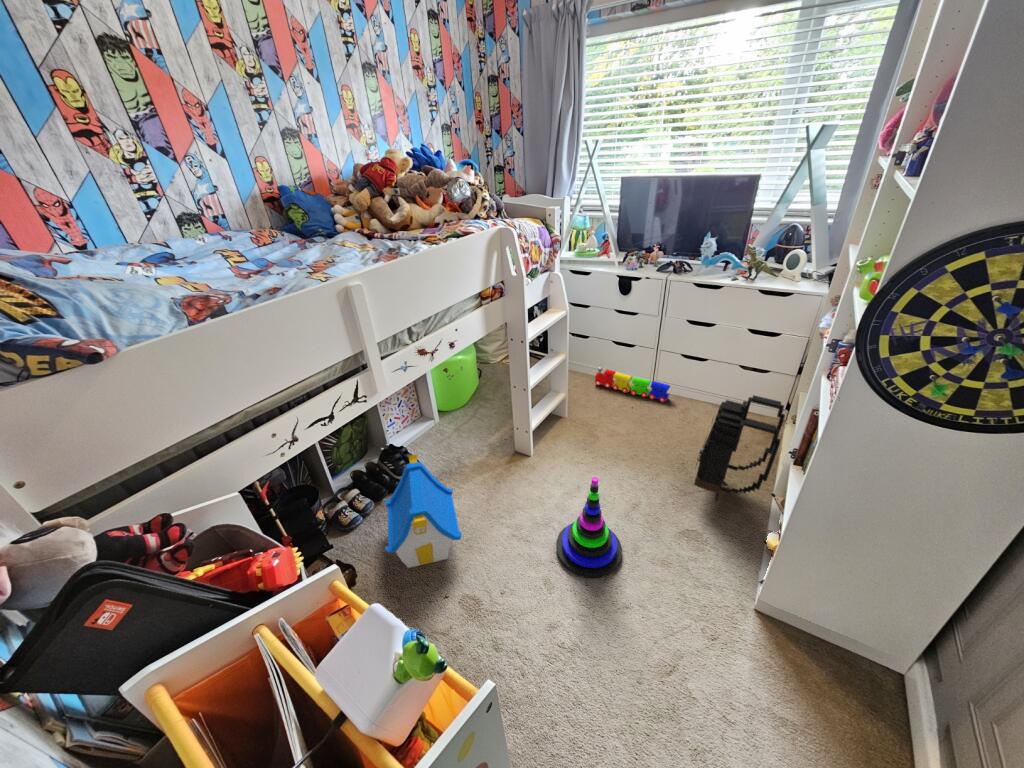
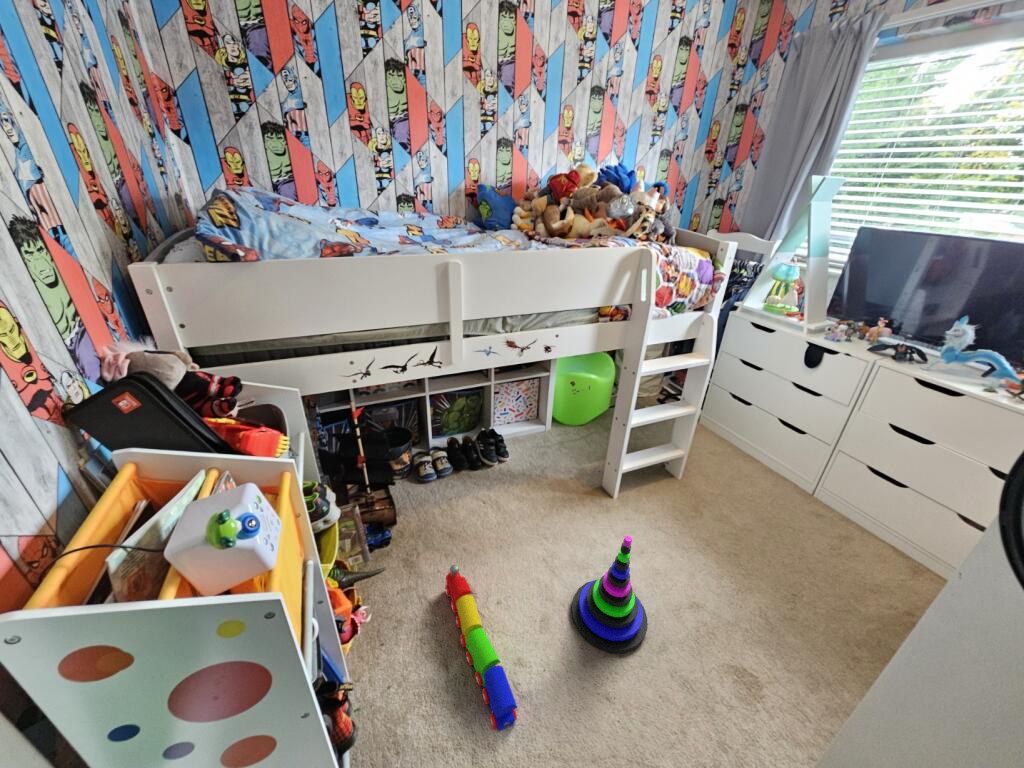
toy train: present [595,367,670,402] -> present [445,565,517,731]
backpack: present [694,395,785,501] -> none [782,535,972,677]
toy house: present [385,454,462,568] -> none [426,439,512,546]

